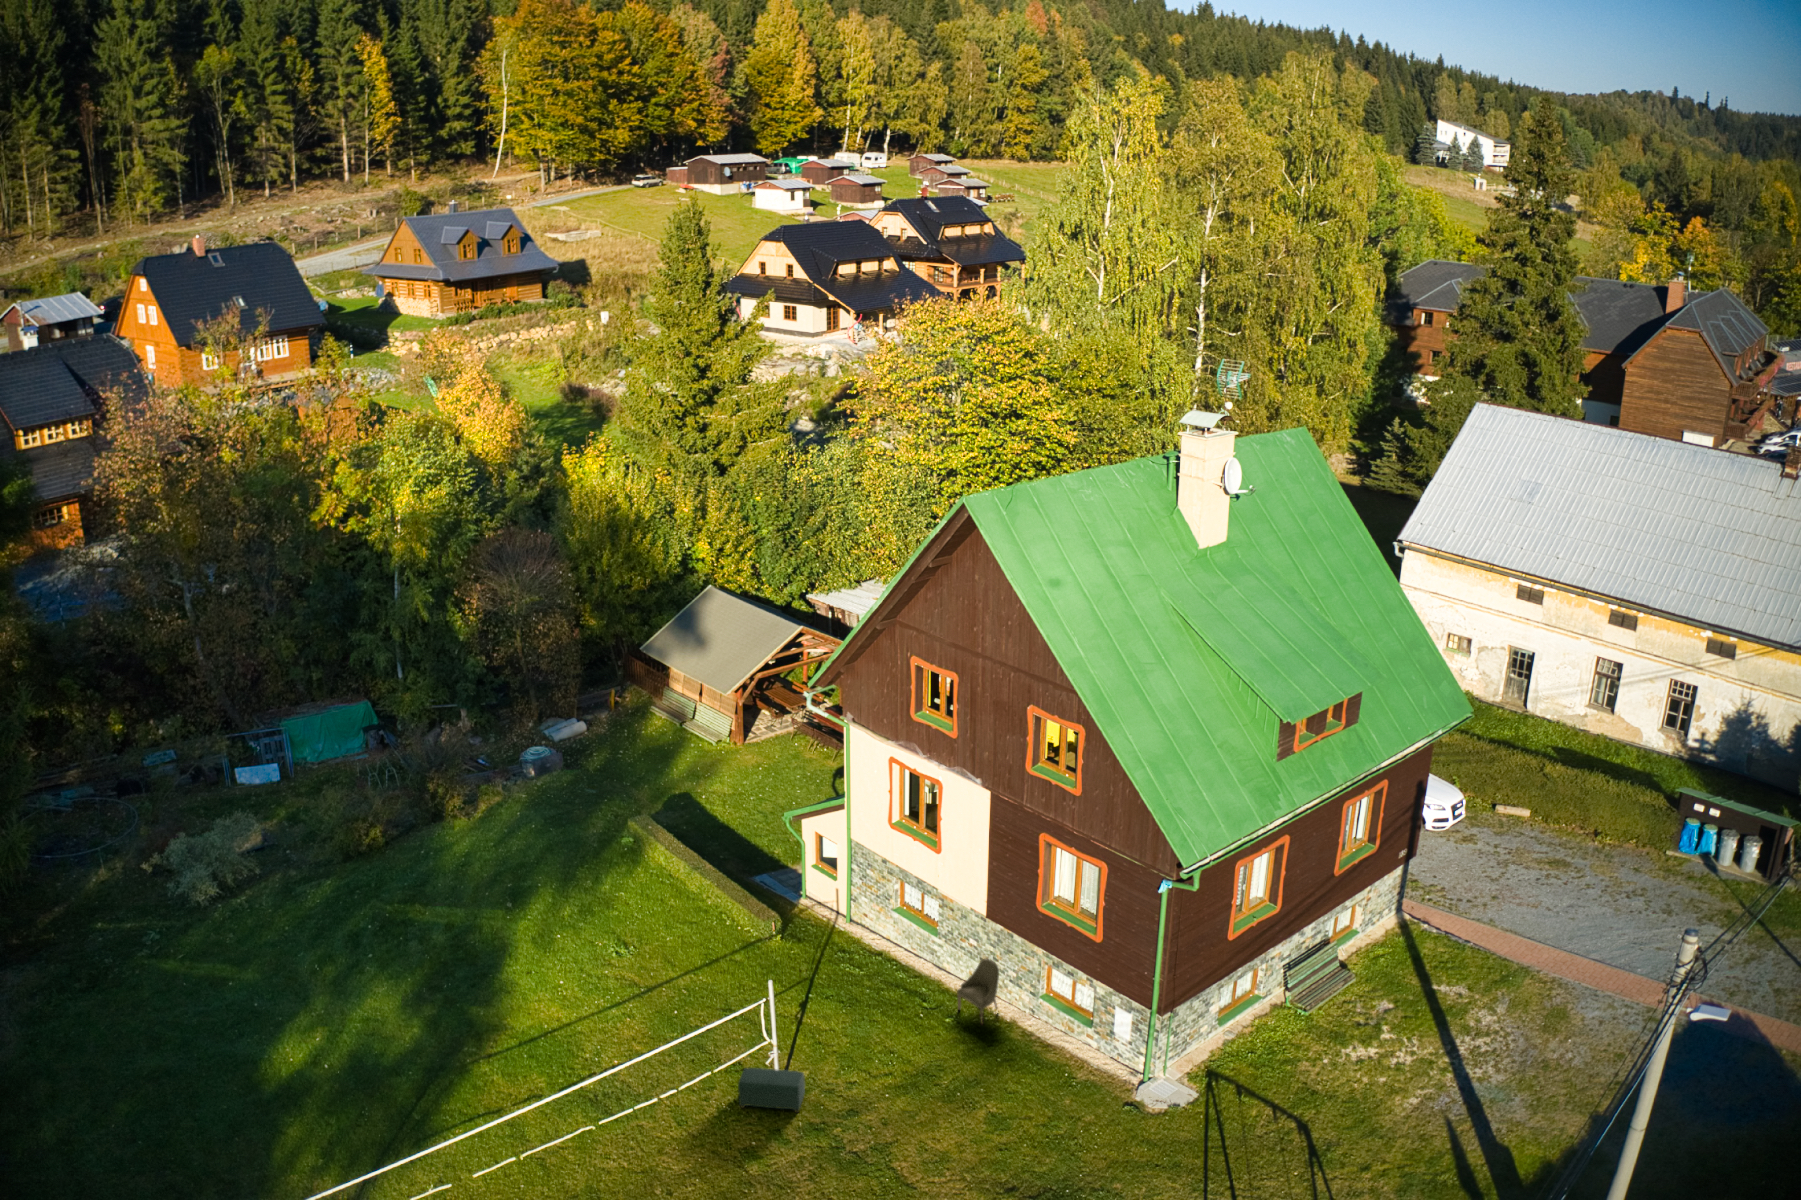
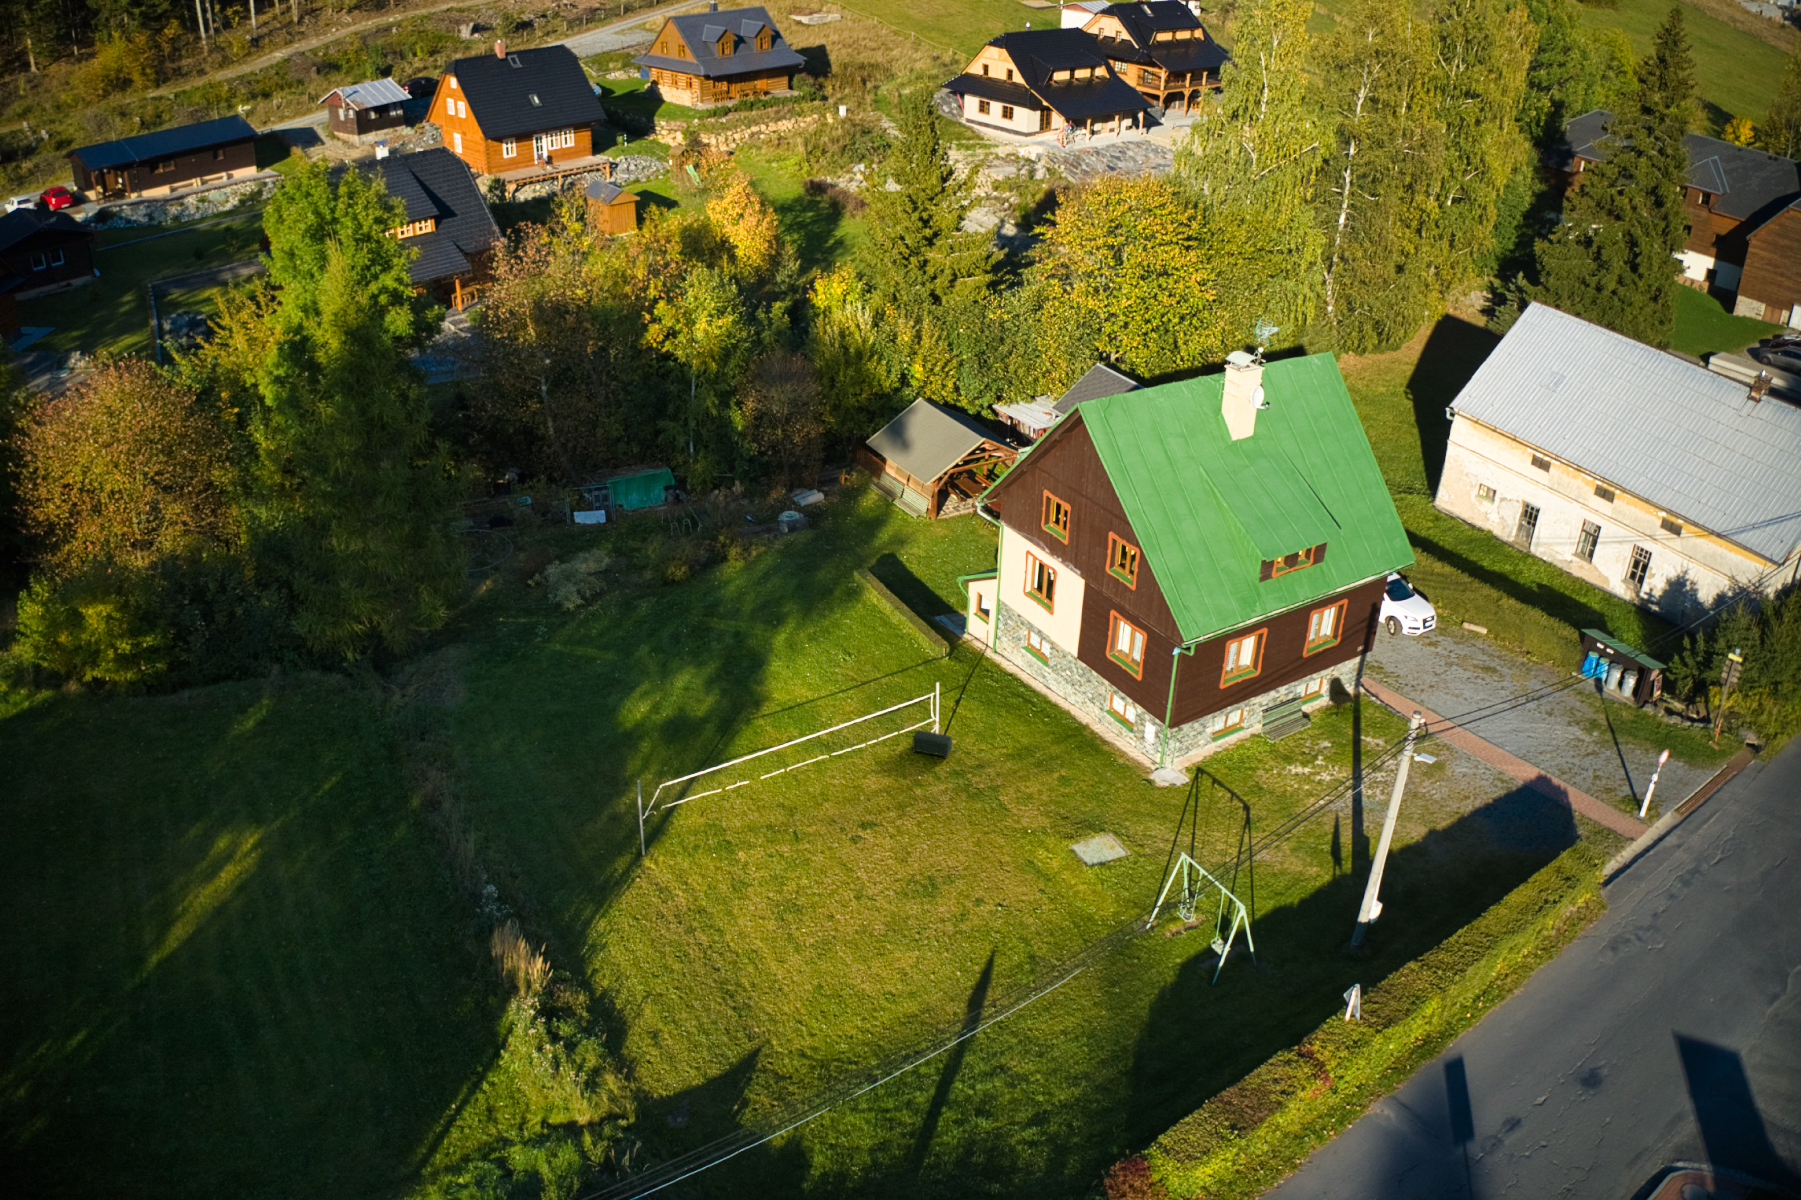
chair: present [957,959,999,1024] -> present [1329,677,1354,715]

